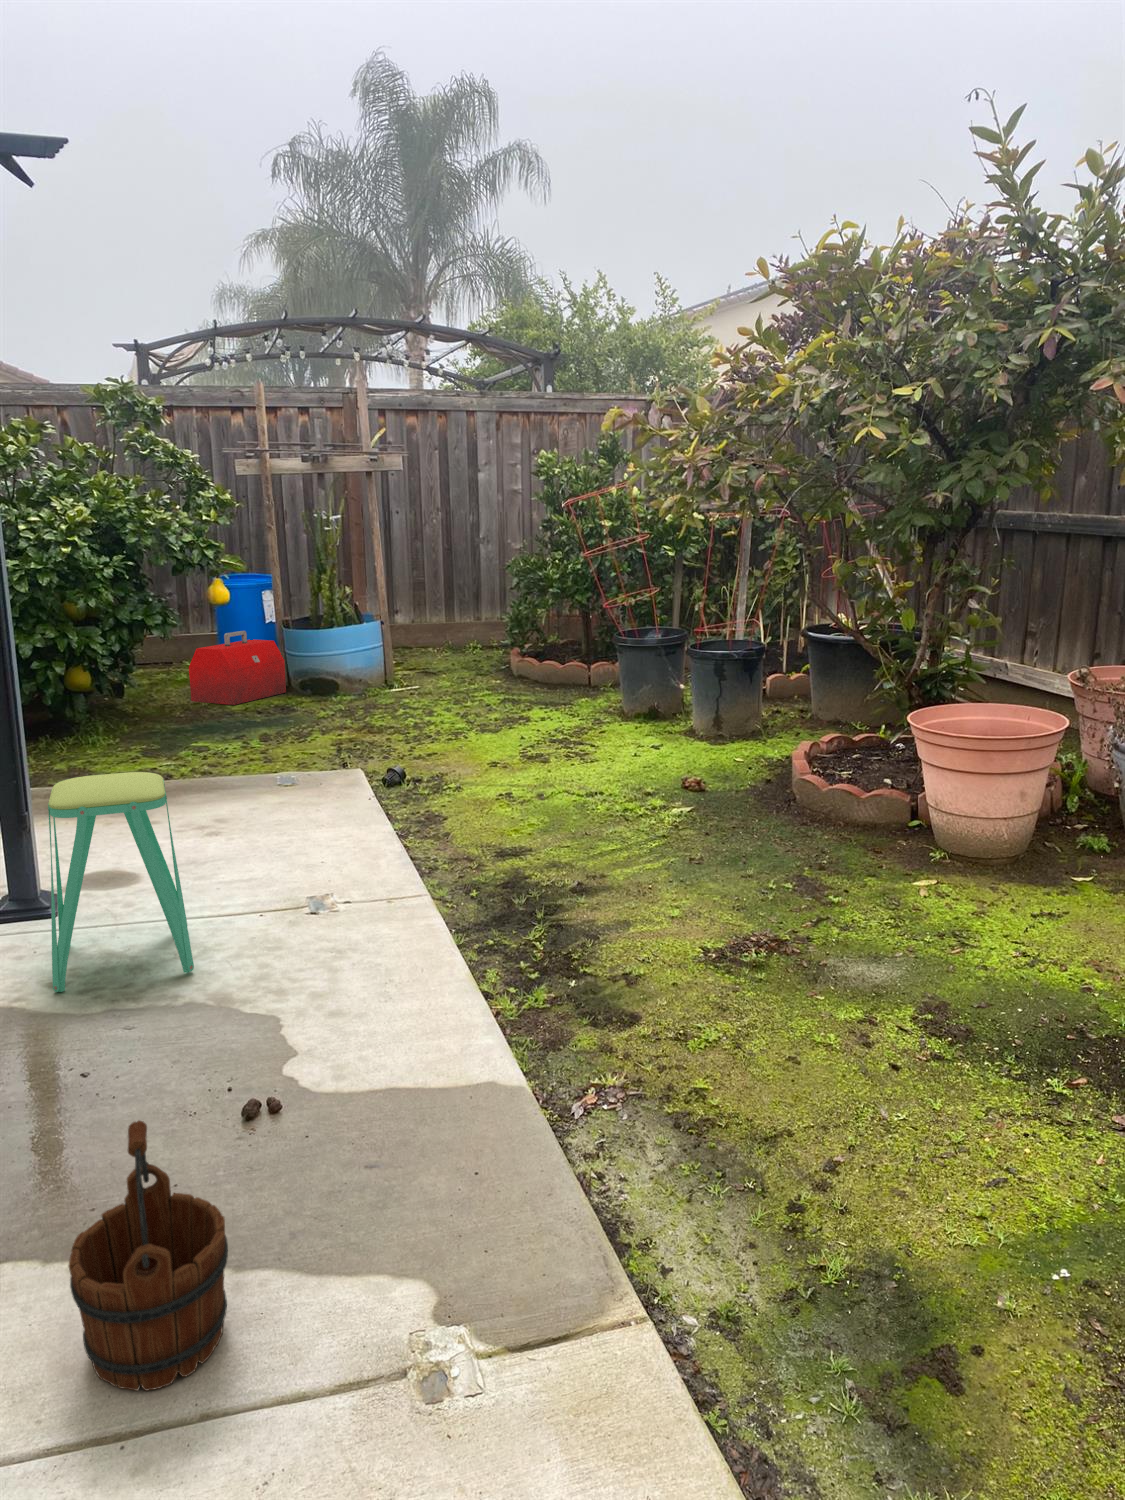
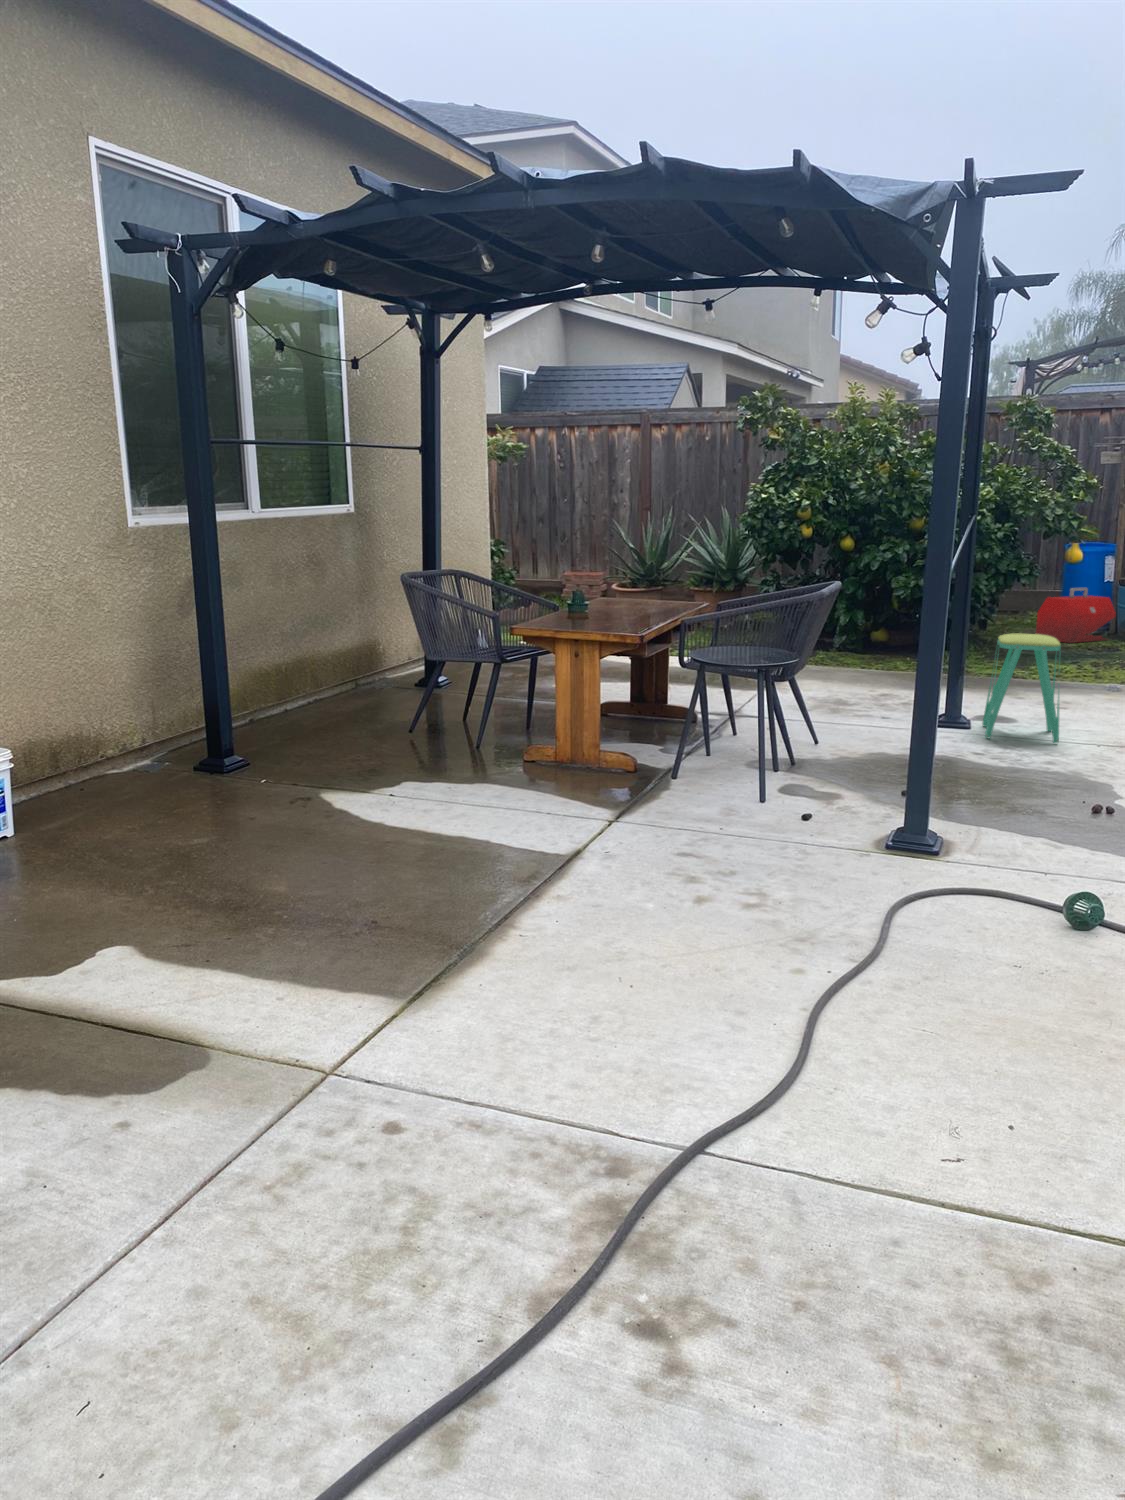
wooden bucket: present [69,1121,228,1391] -> none [1033,724,1095,822]

